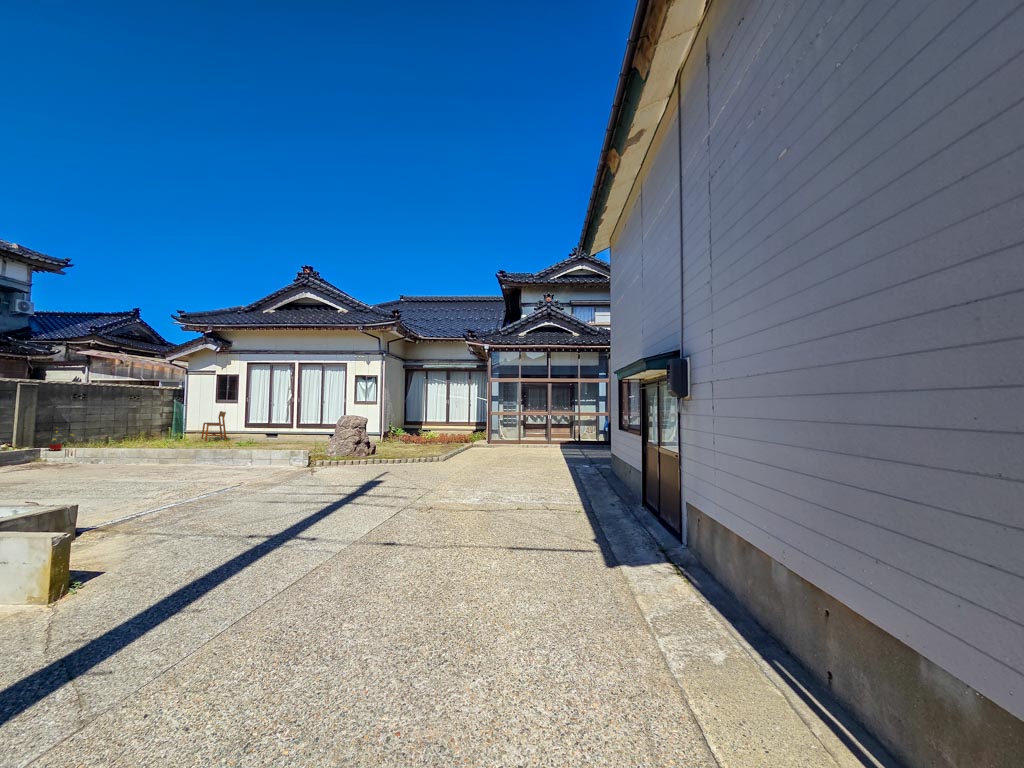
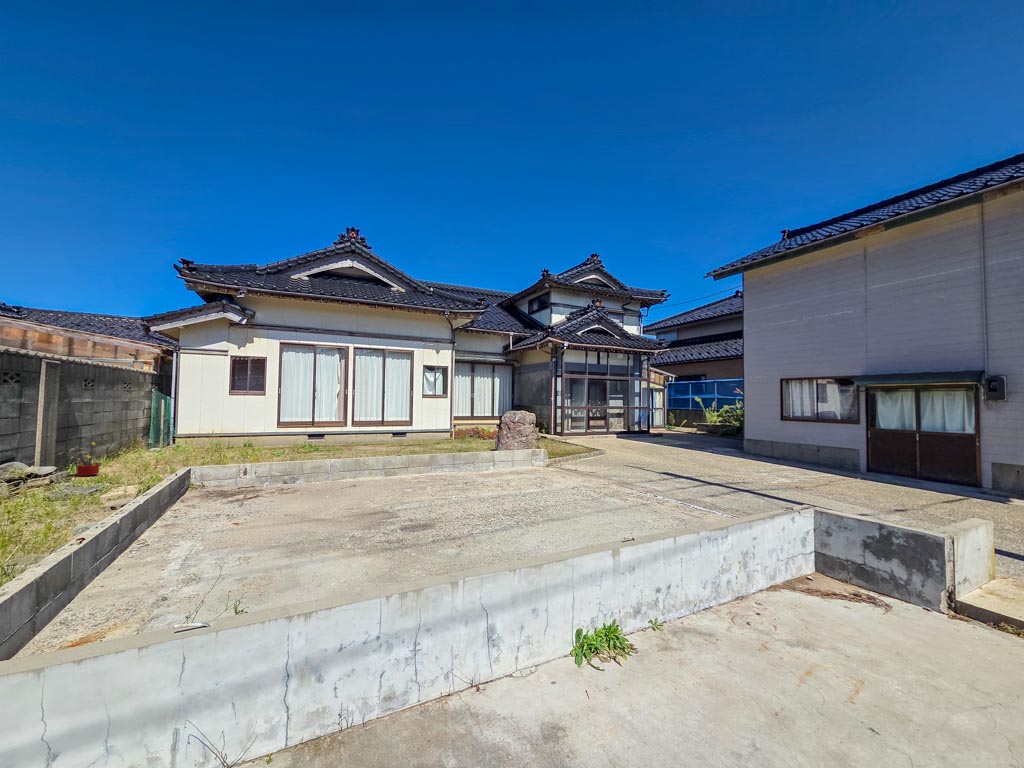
bench: present [201,411,227,441] -> none [209,407,262,450]

